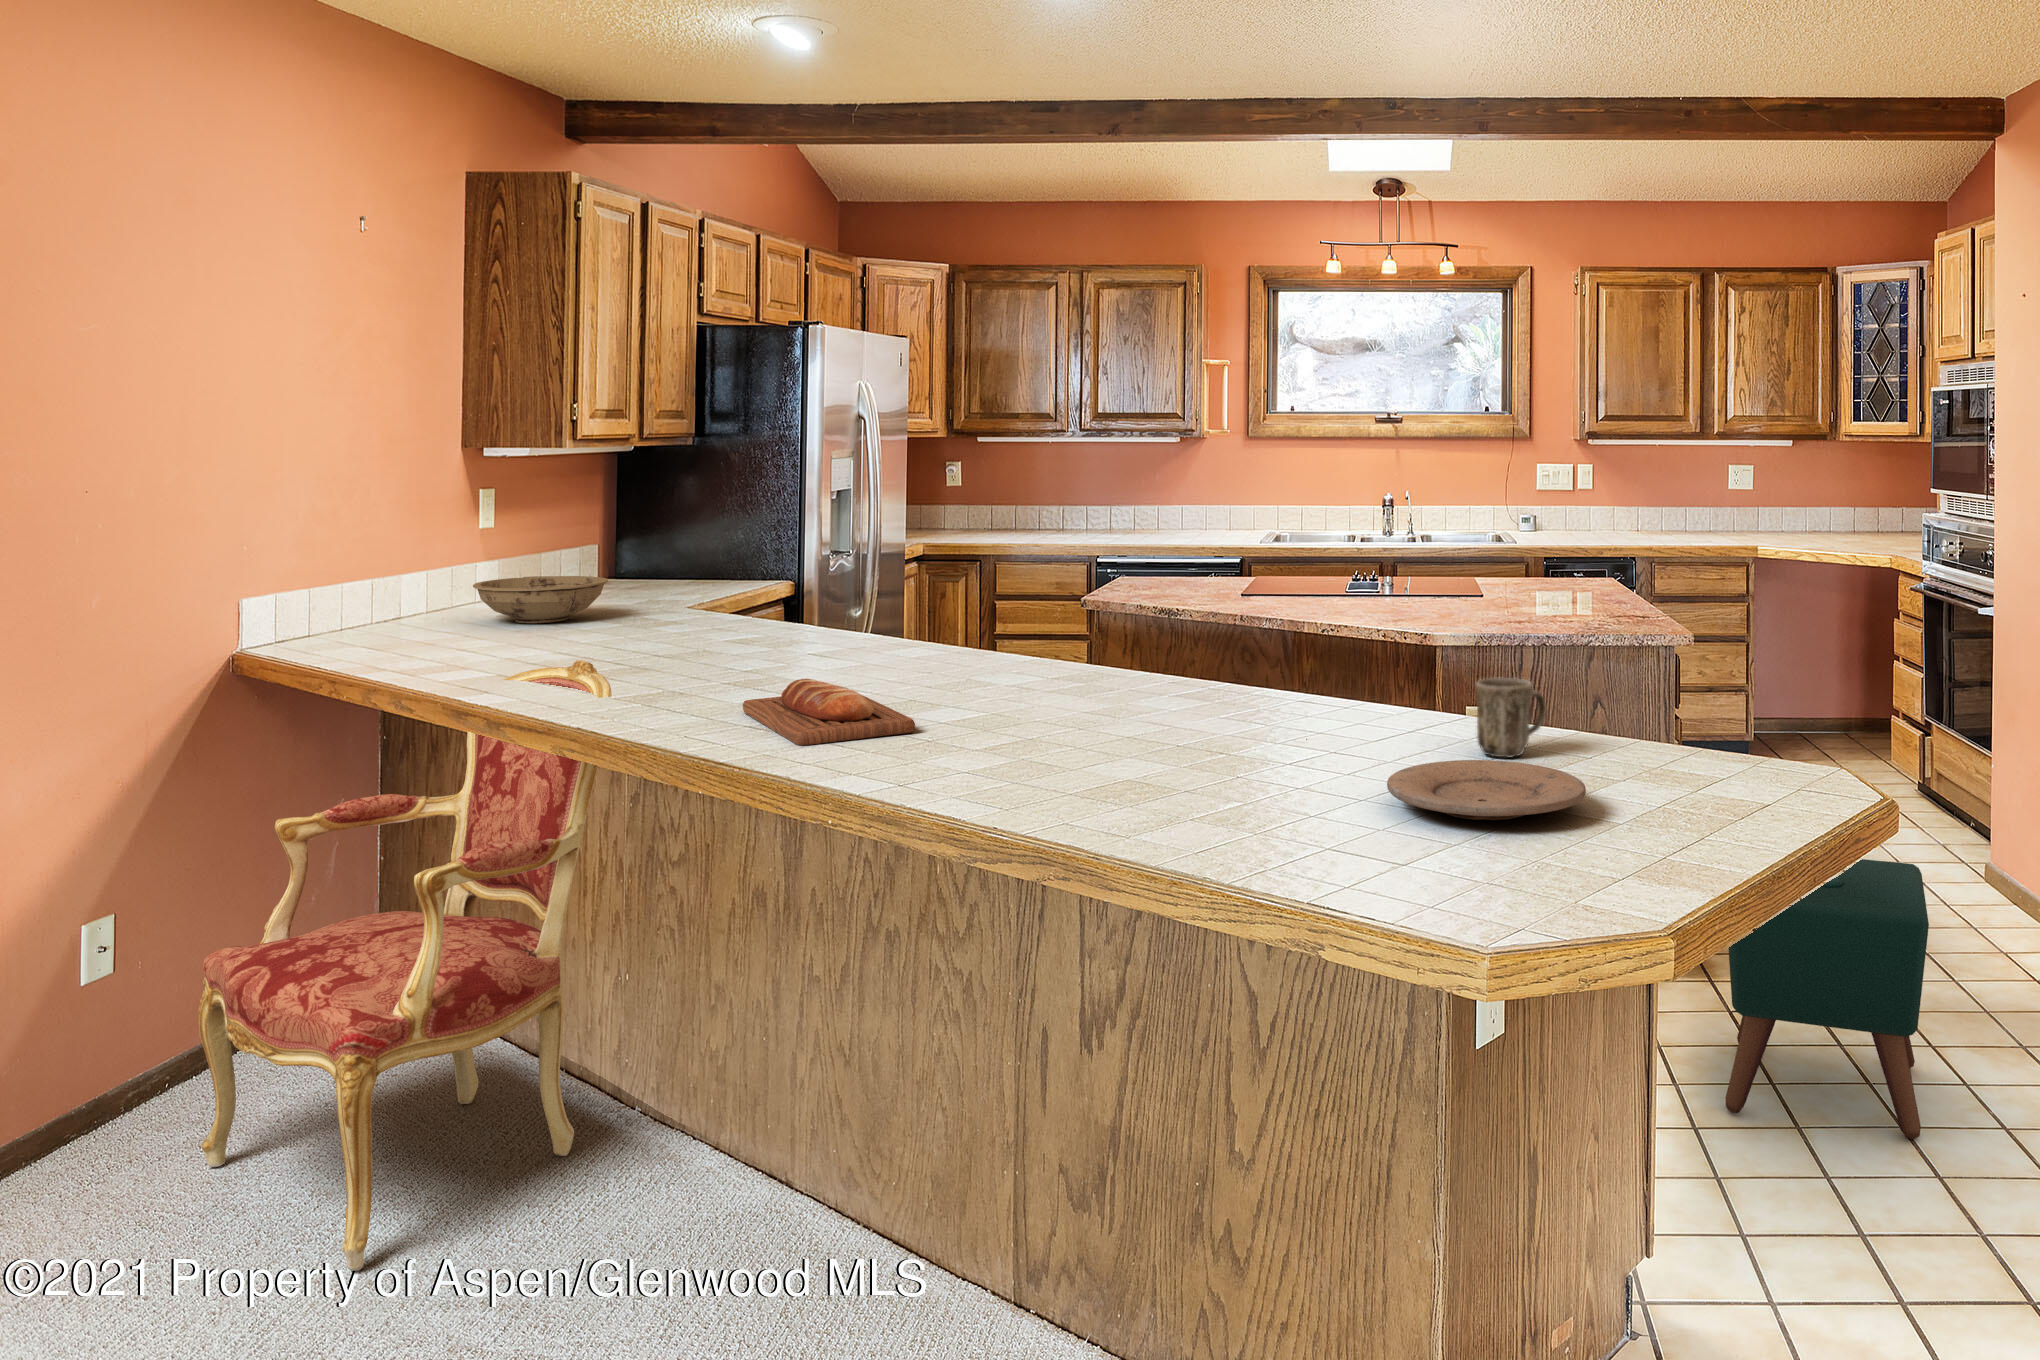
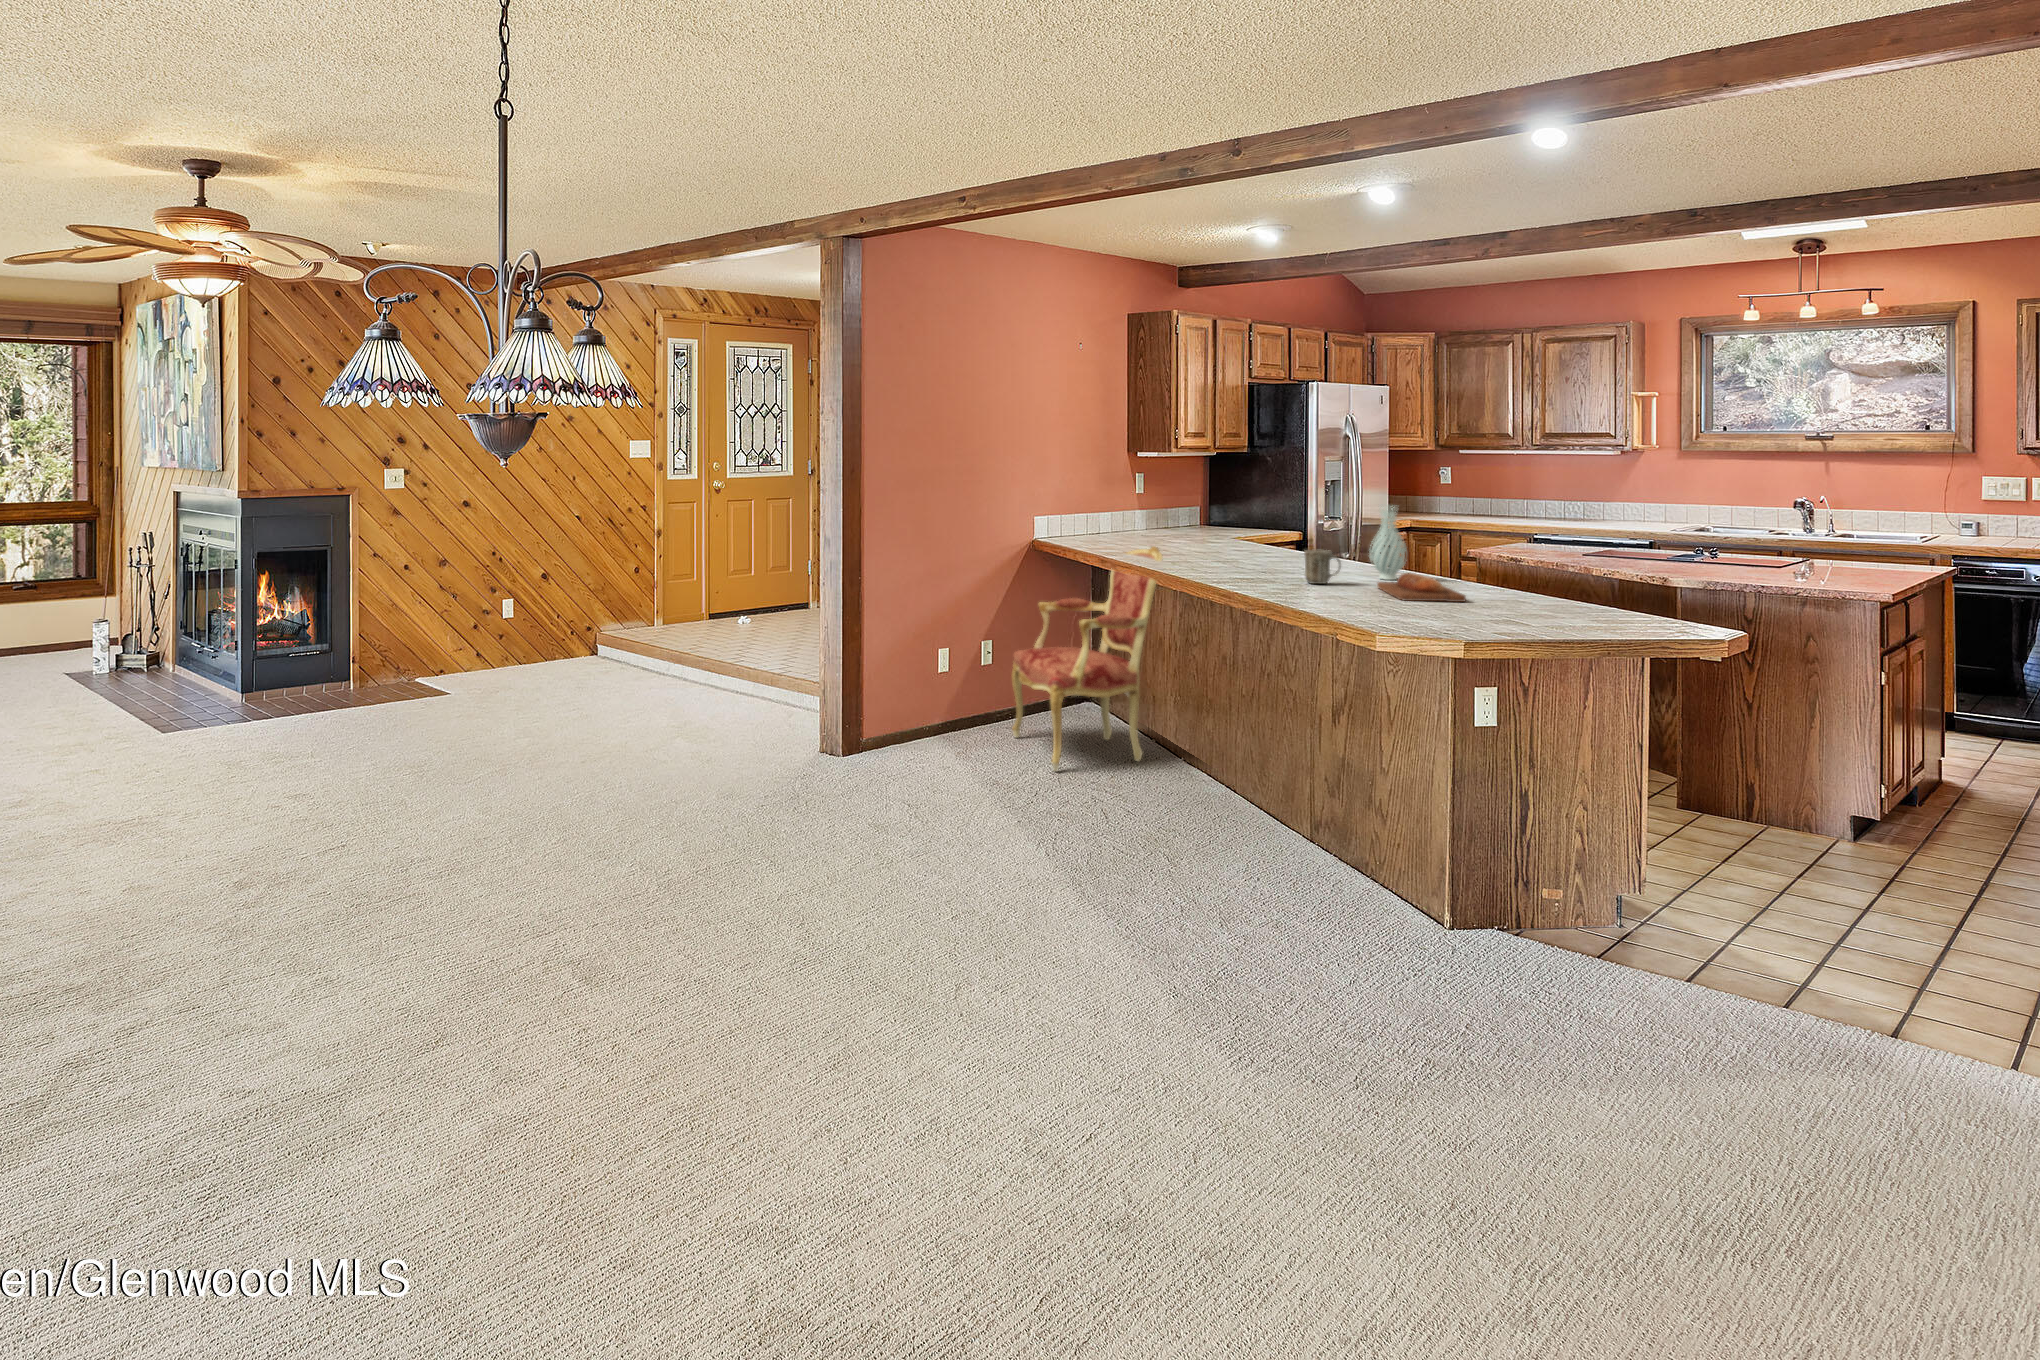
vase: none [1066,552,1132,698] -> present [1370,506,1407,580]
bowl: present [473,576,608,623] -> none [1128,517,1190,538]
mug: present [1476,678,1546,757] -> present [1304,550,1341,584]
bread loaf: present [743,679,915,745] -> present [1377,573,1466,602]
plate: present [1387,760,1586,820] -> none [1445,602,1555,625]
ottoman: present [1725,859,1929,1139] -> none [1806,734,2025,931]

